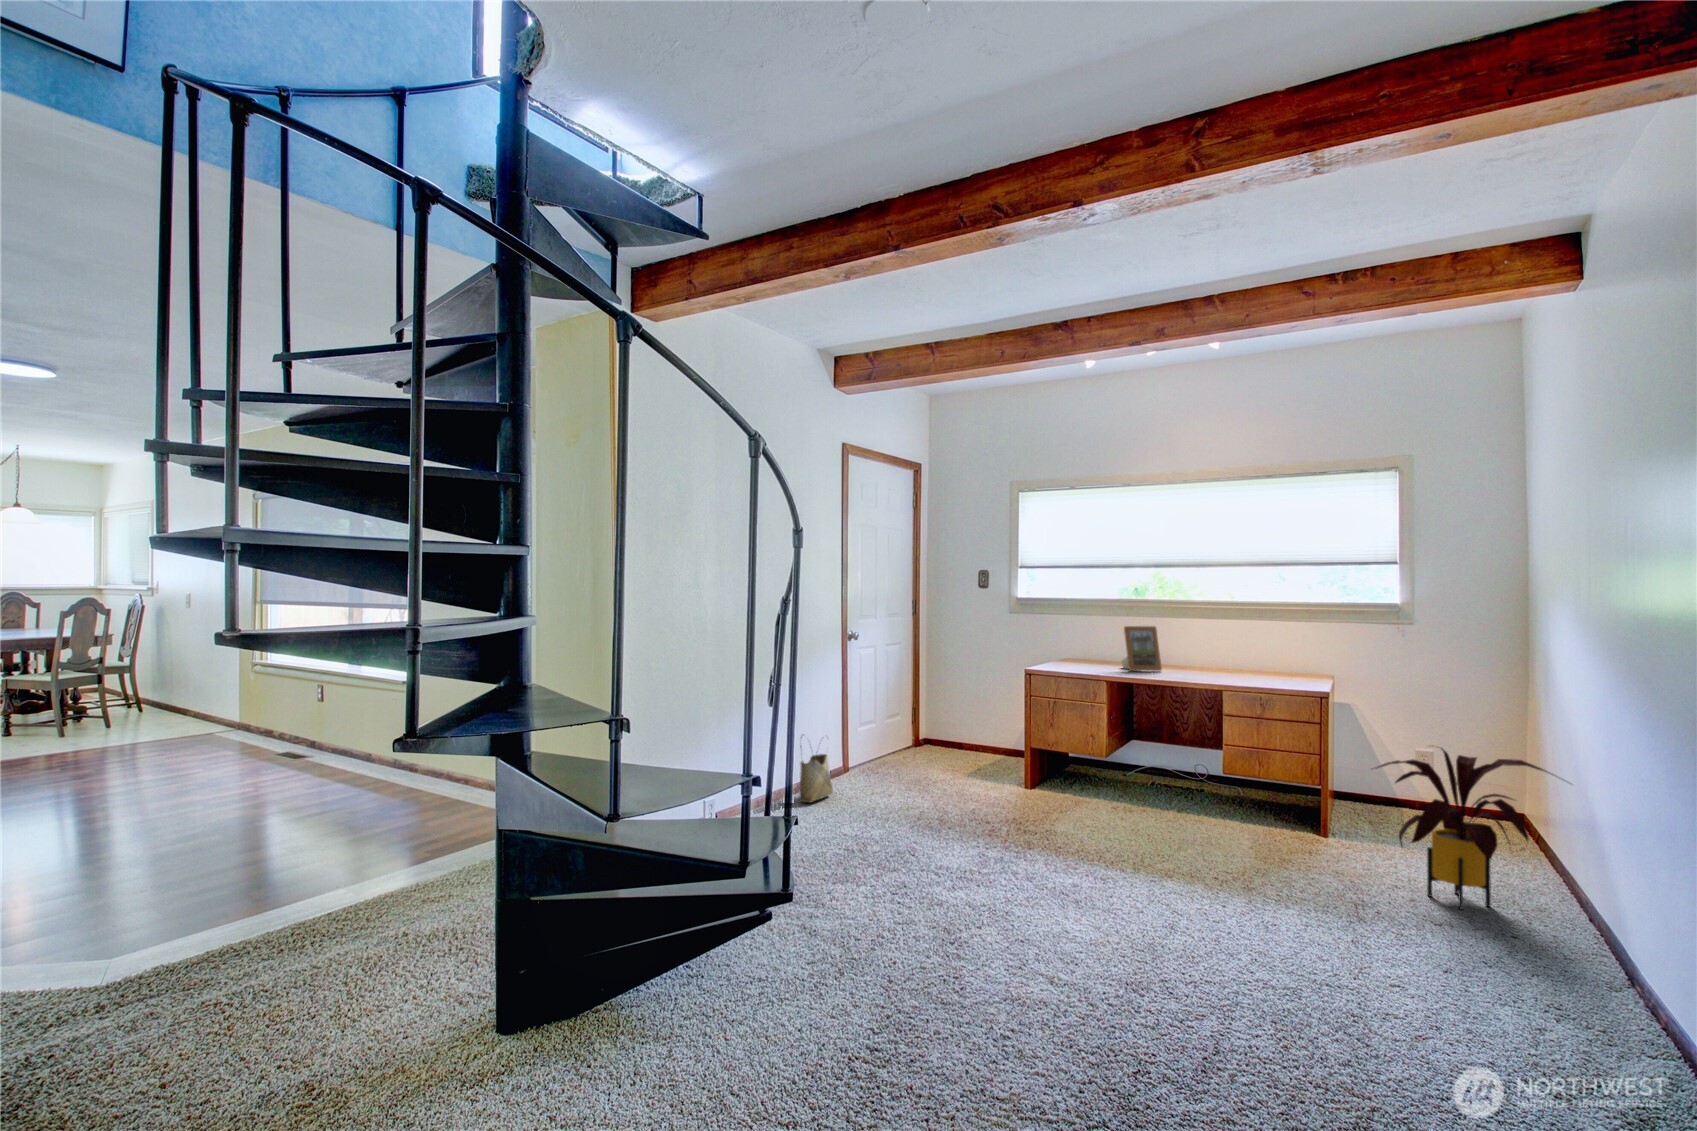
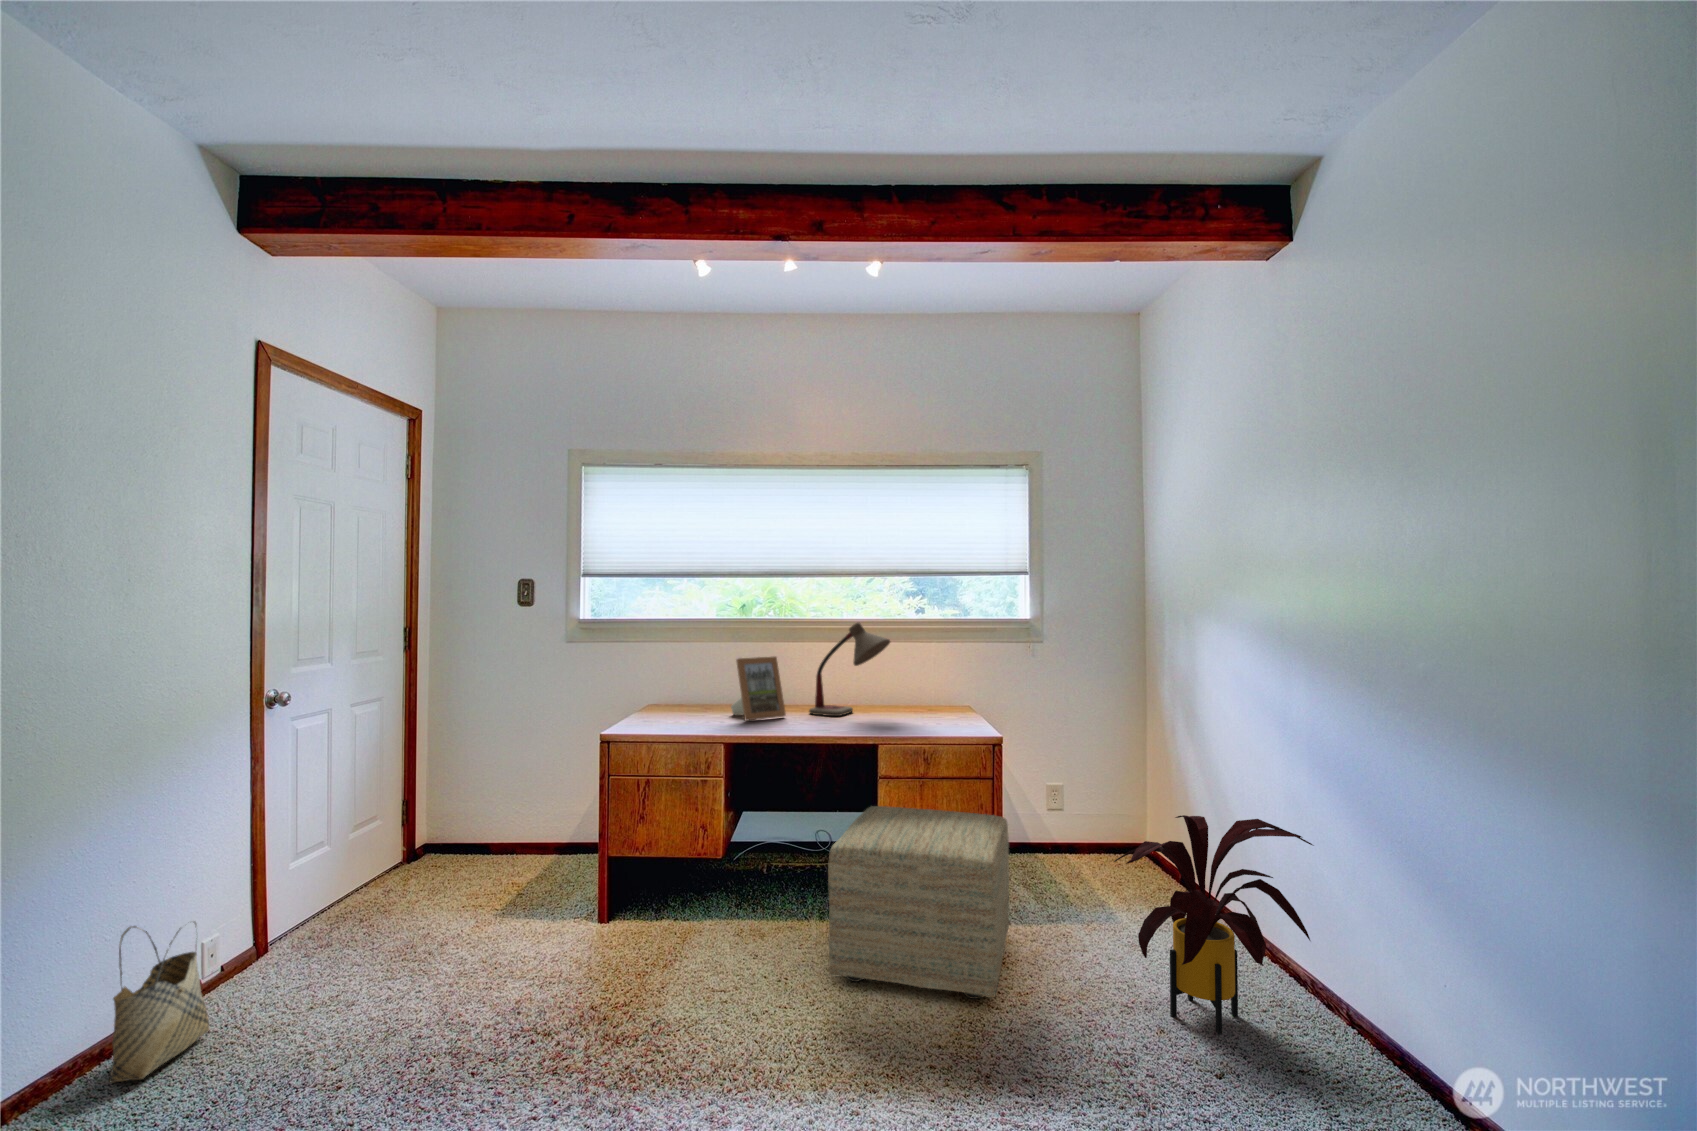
desk lamp: none [1183,602,1250,673] -> present [809,623,890,716]
ottoman: none [1166,734,1324,861] -> present [828,806,1009,999]

